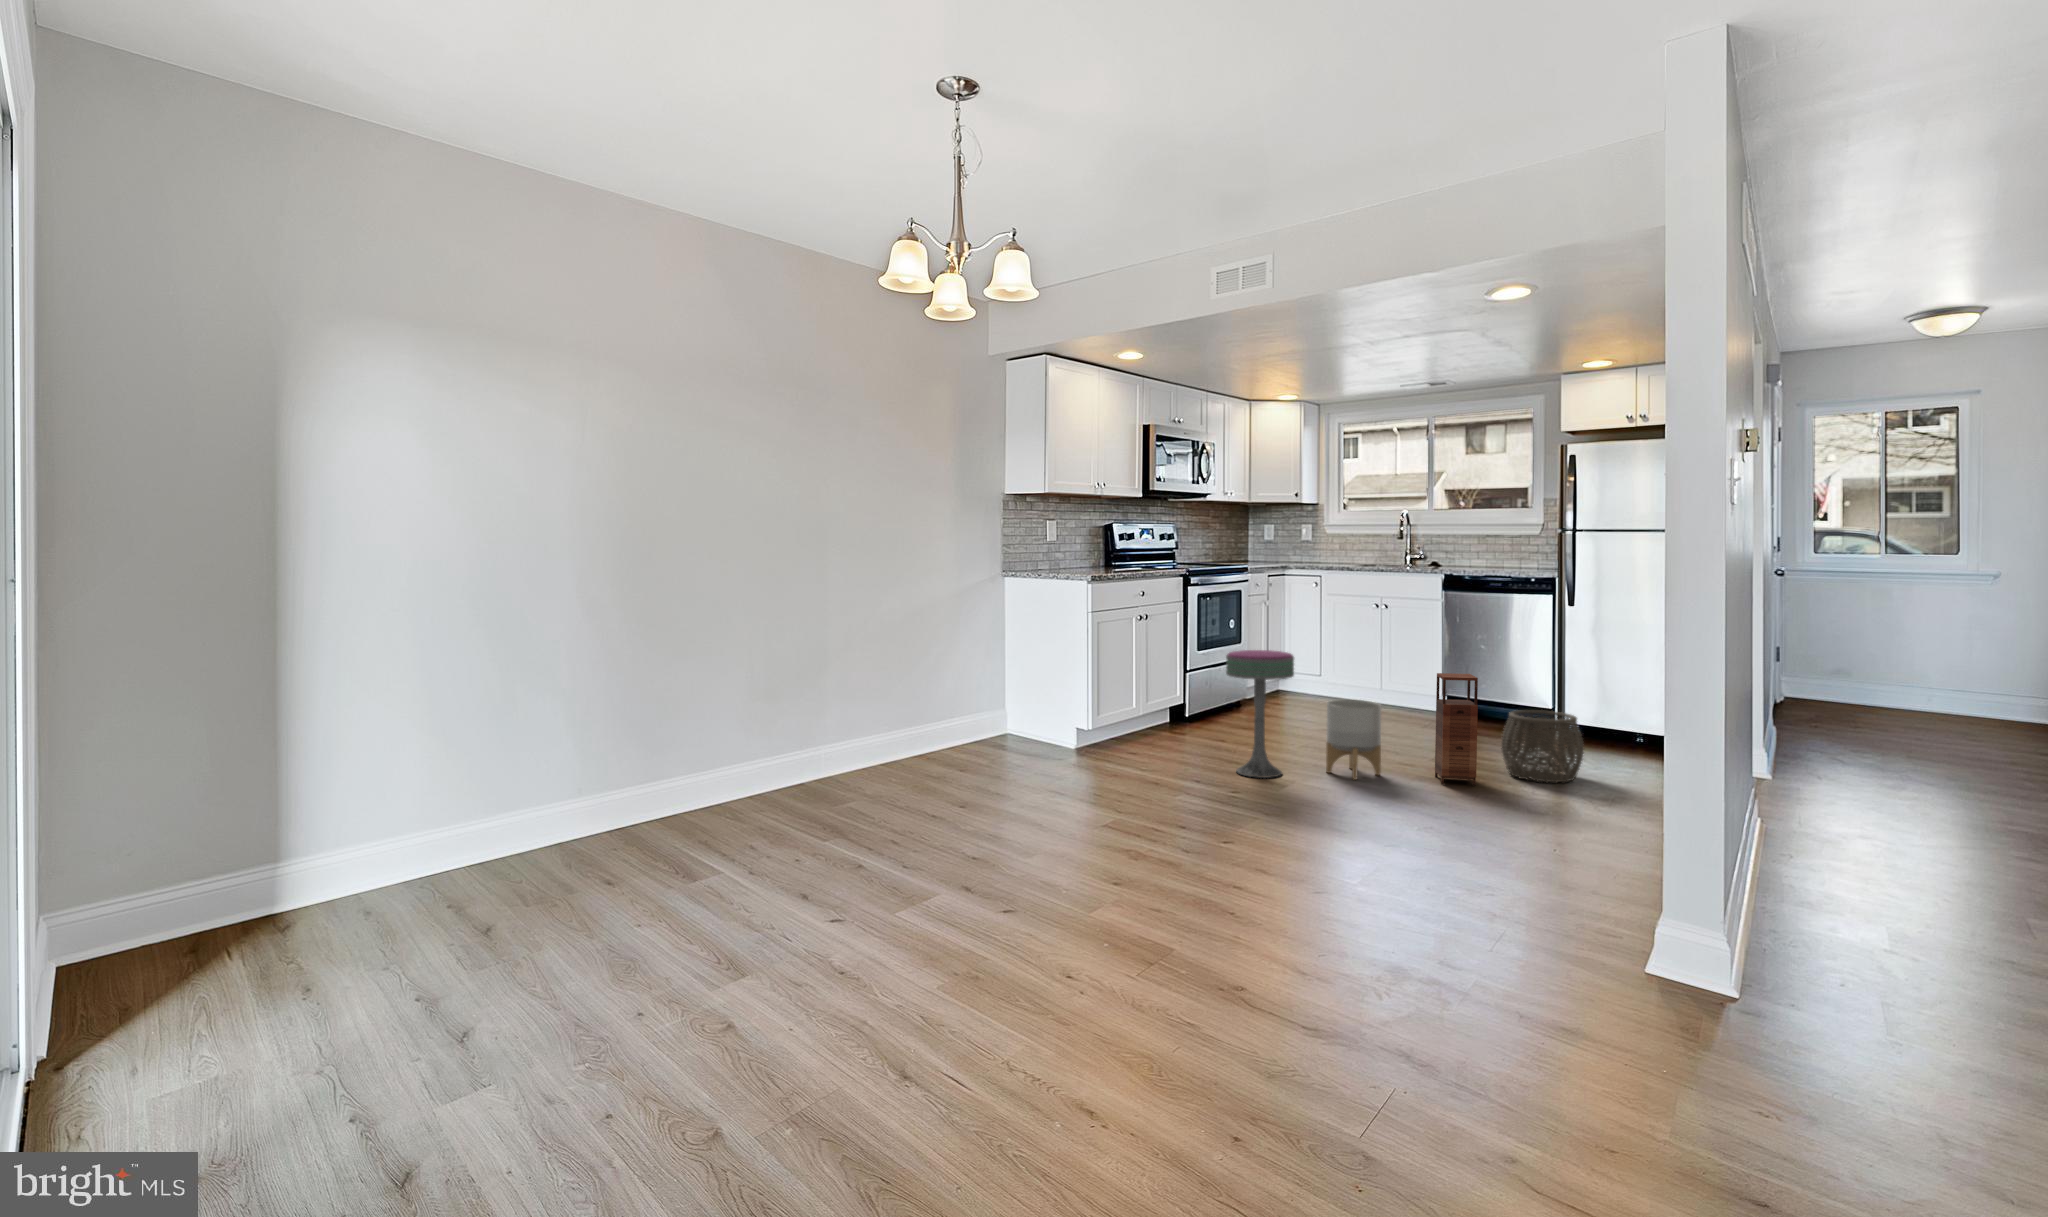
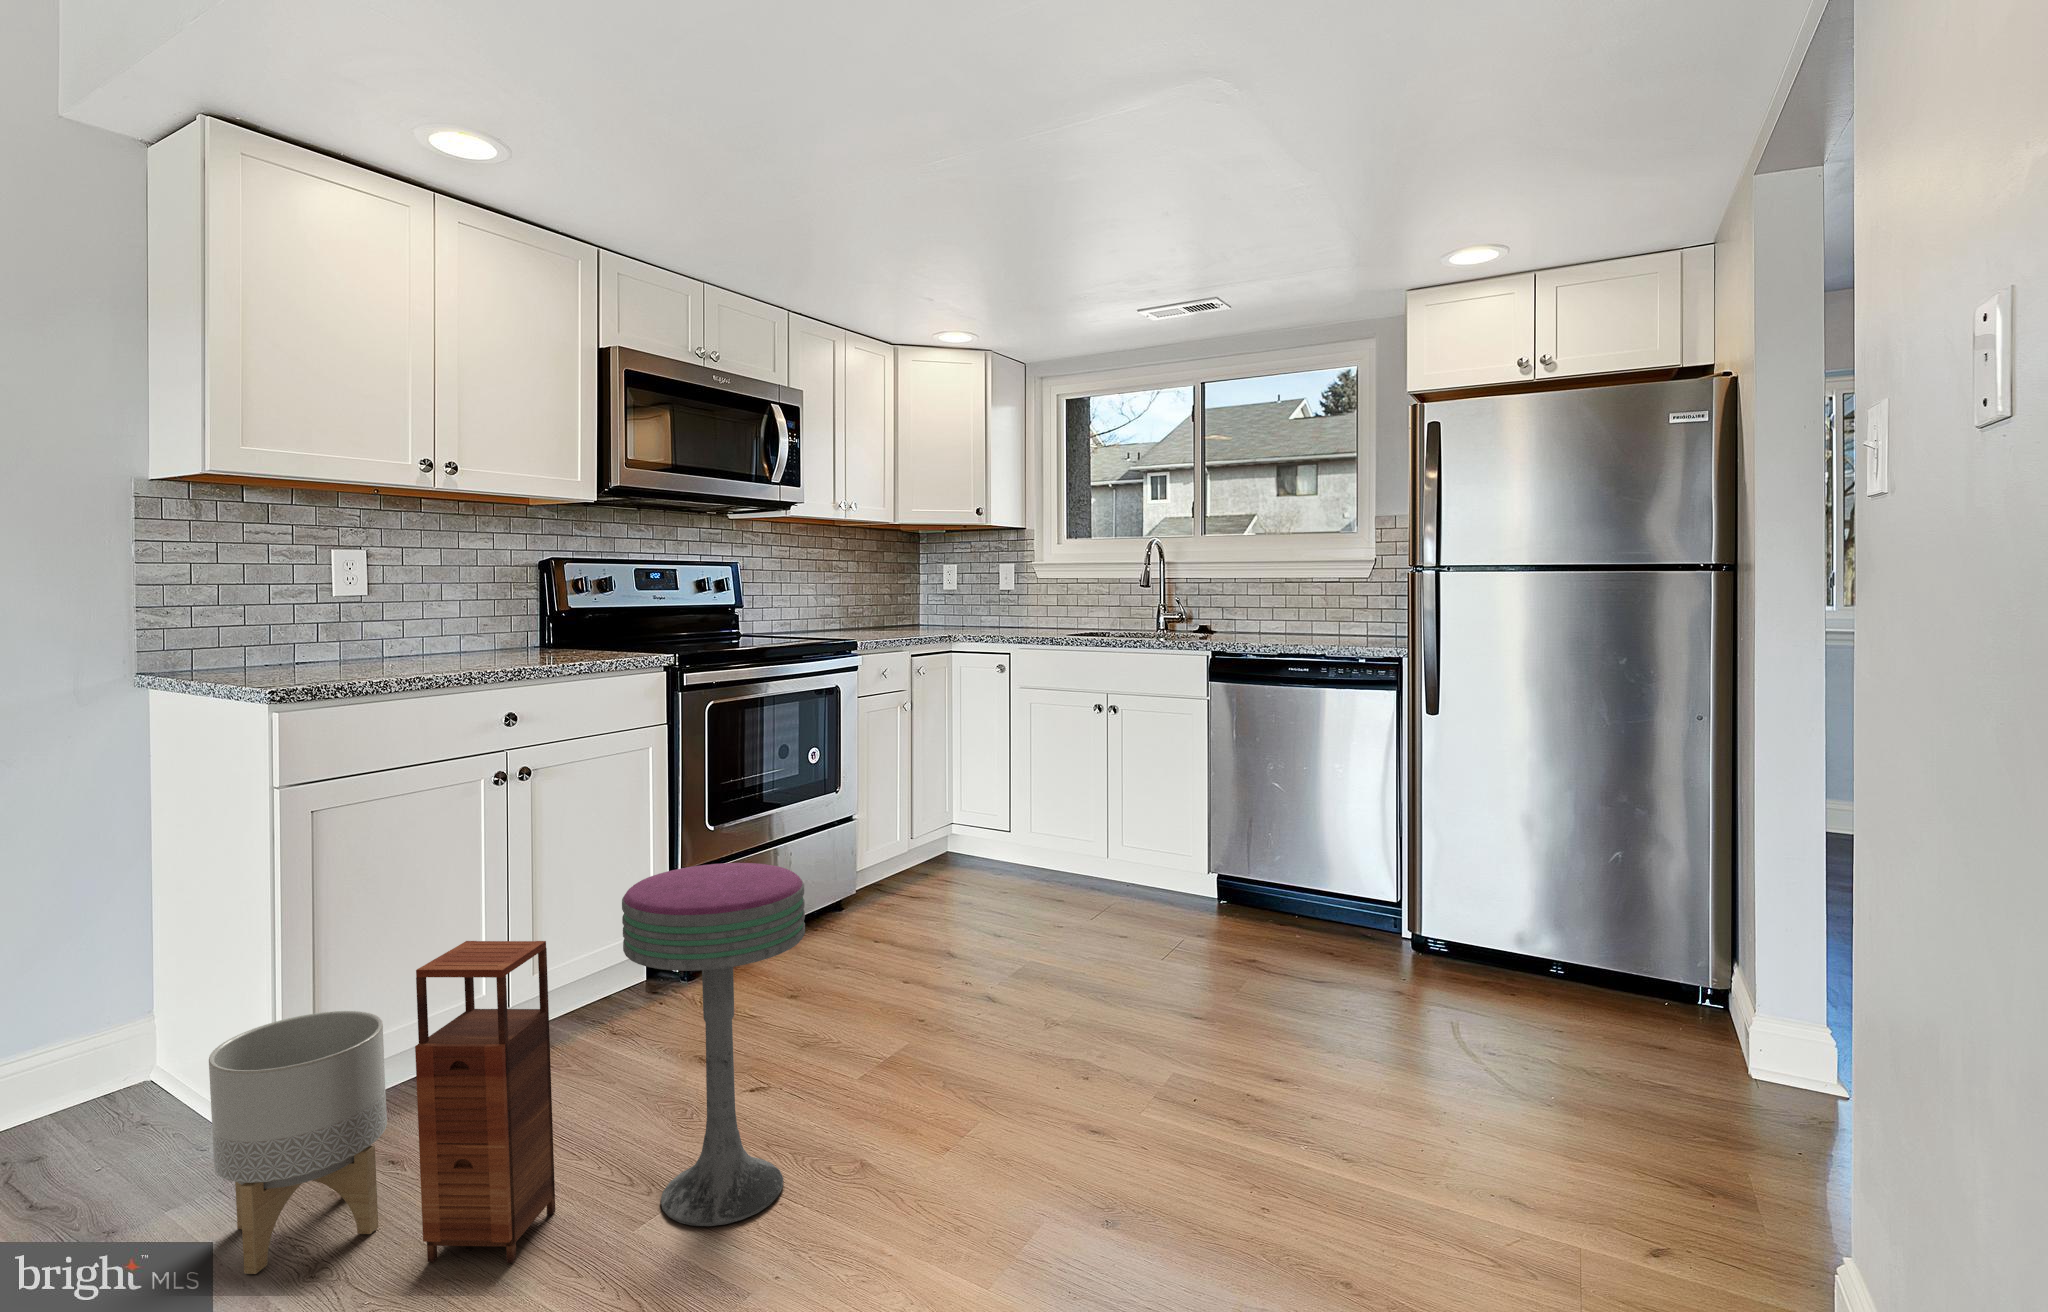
storage cabinet: present [1435,673,1478,786] -> present [415,941,555,1263]
planter: present [1326,700,1381,780] -> present [209,1011,387,1274]
woven basket: present [1501,710,1584,783] -> none [1304,975,1489,1180]

